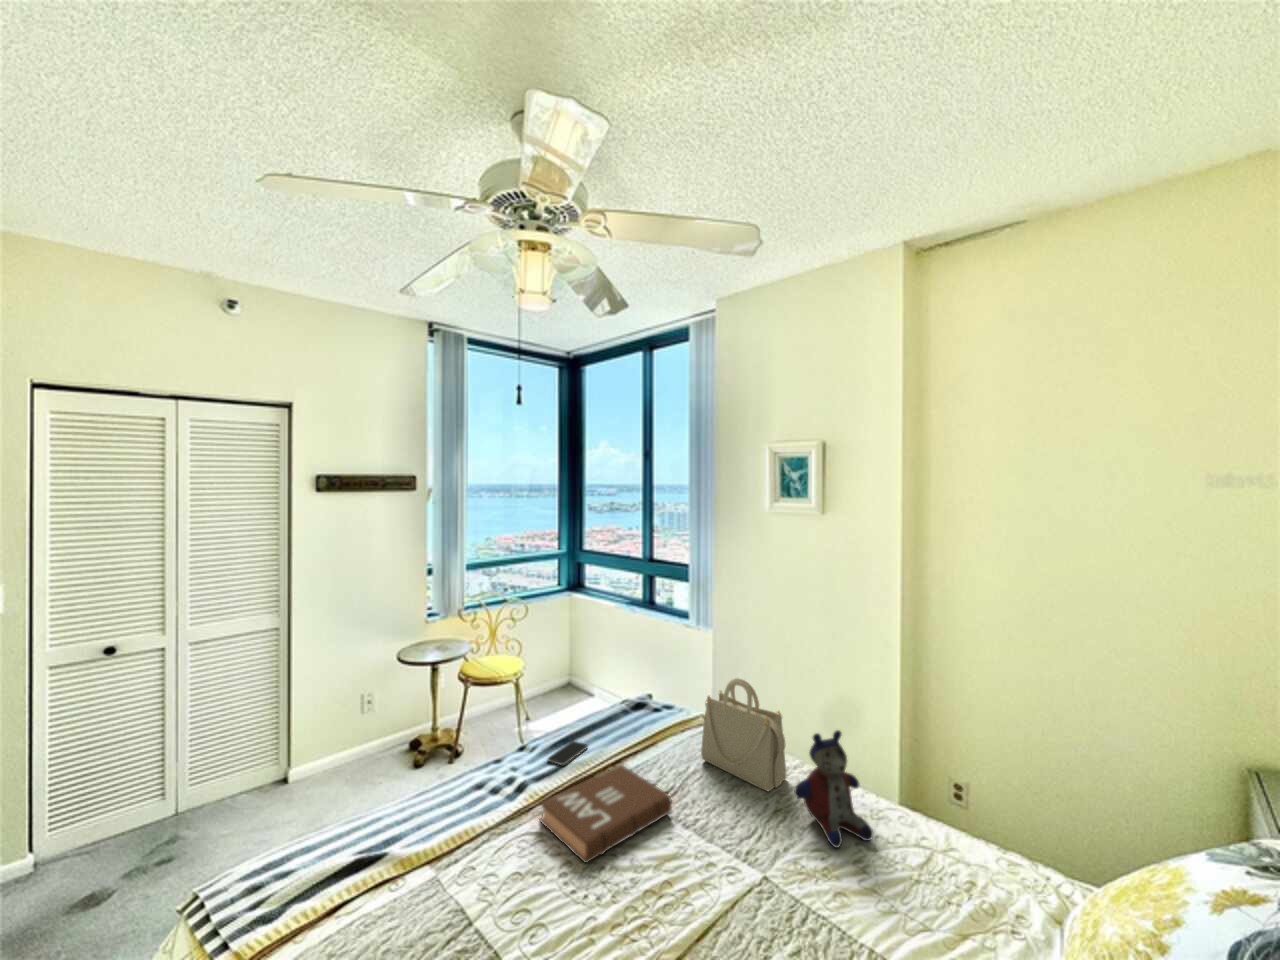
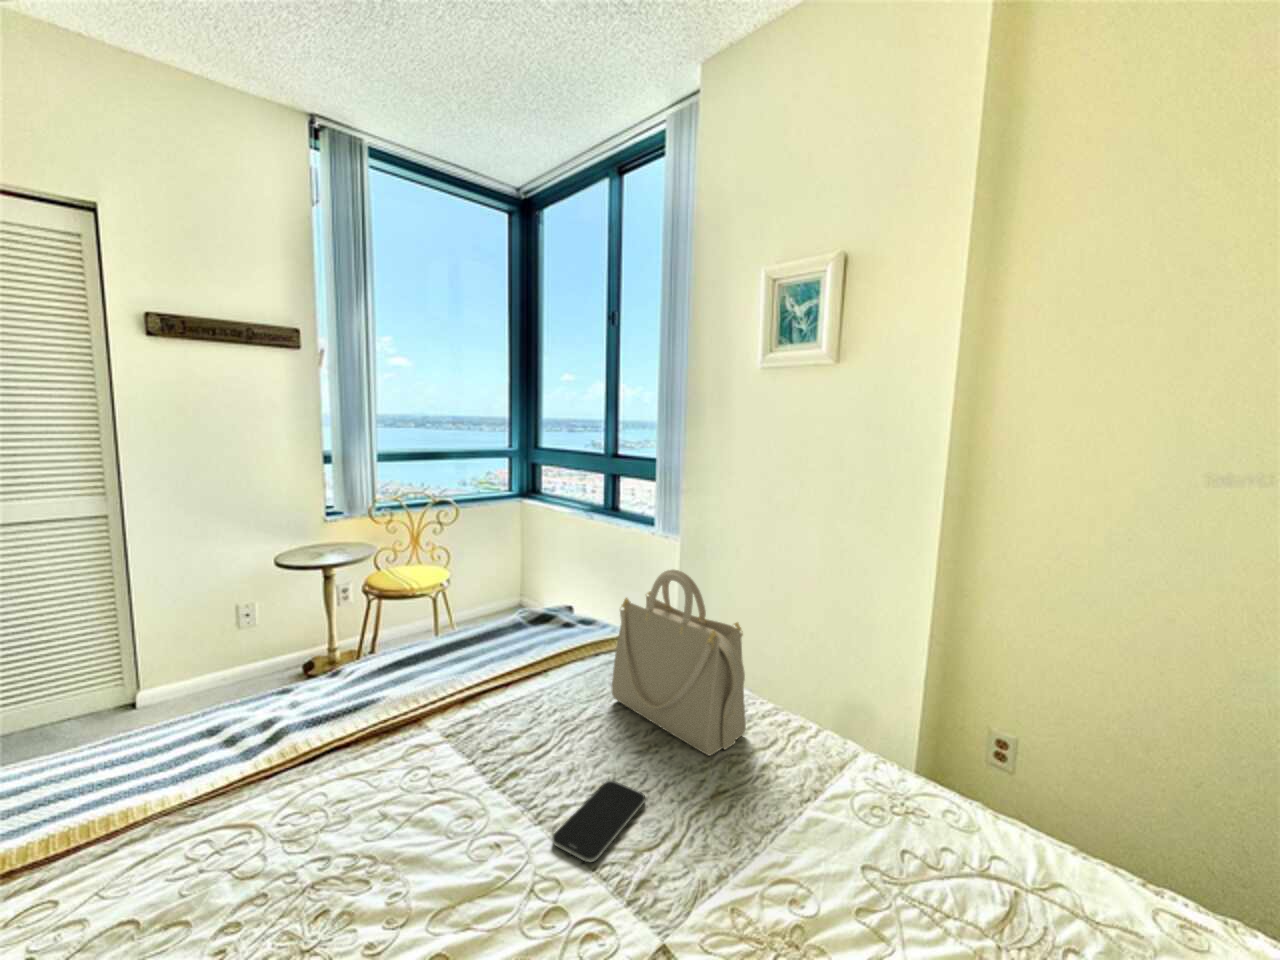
stuffed bear: present [794,730,873,848] -> none [747,654,898,880]
smartphone: present [548,741,588,765] -> present [553,781,645,862]
book: present [540,765,672,863] -> none [266,702,521,899]

